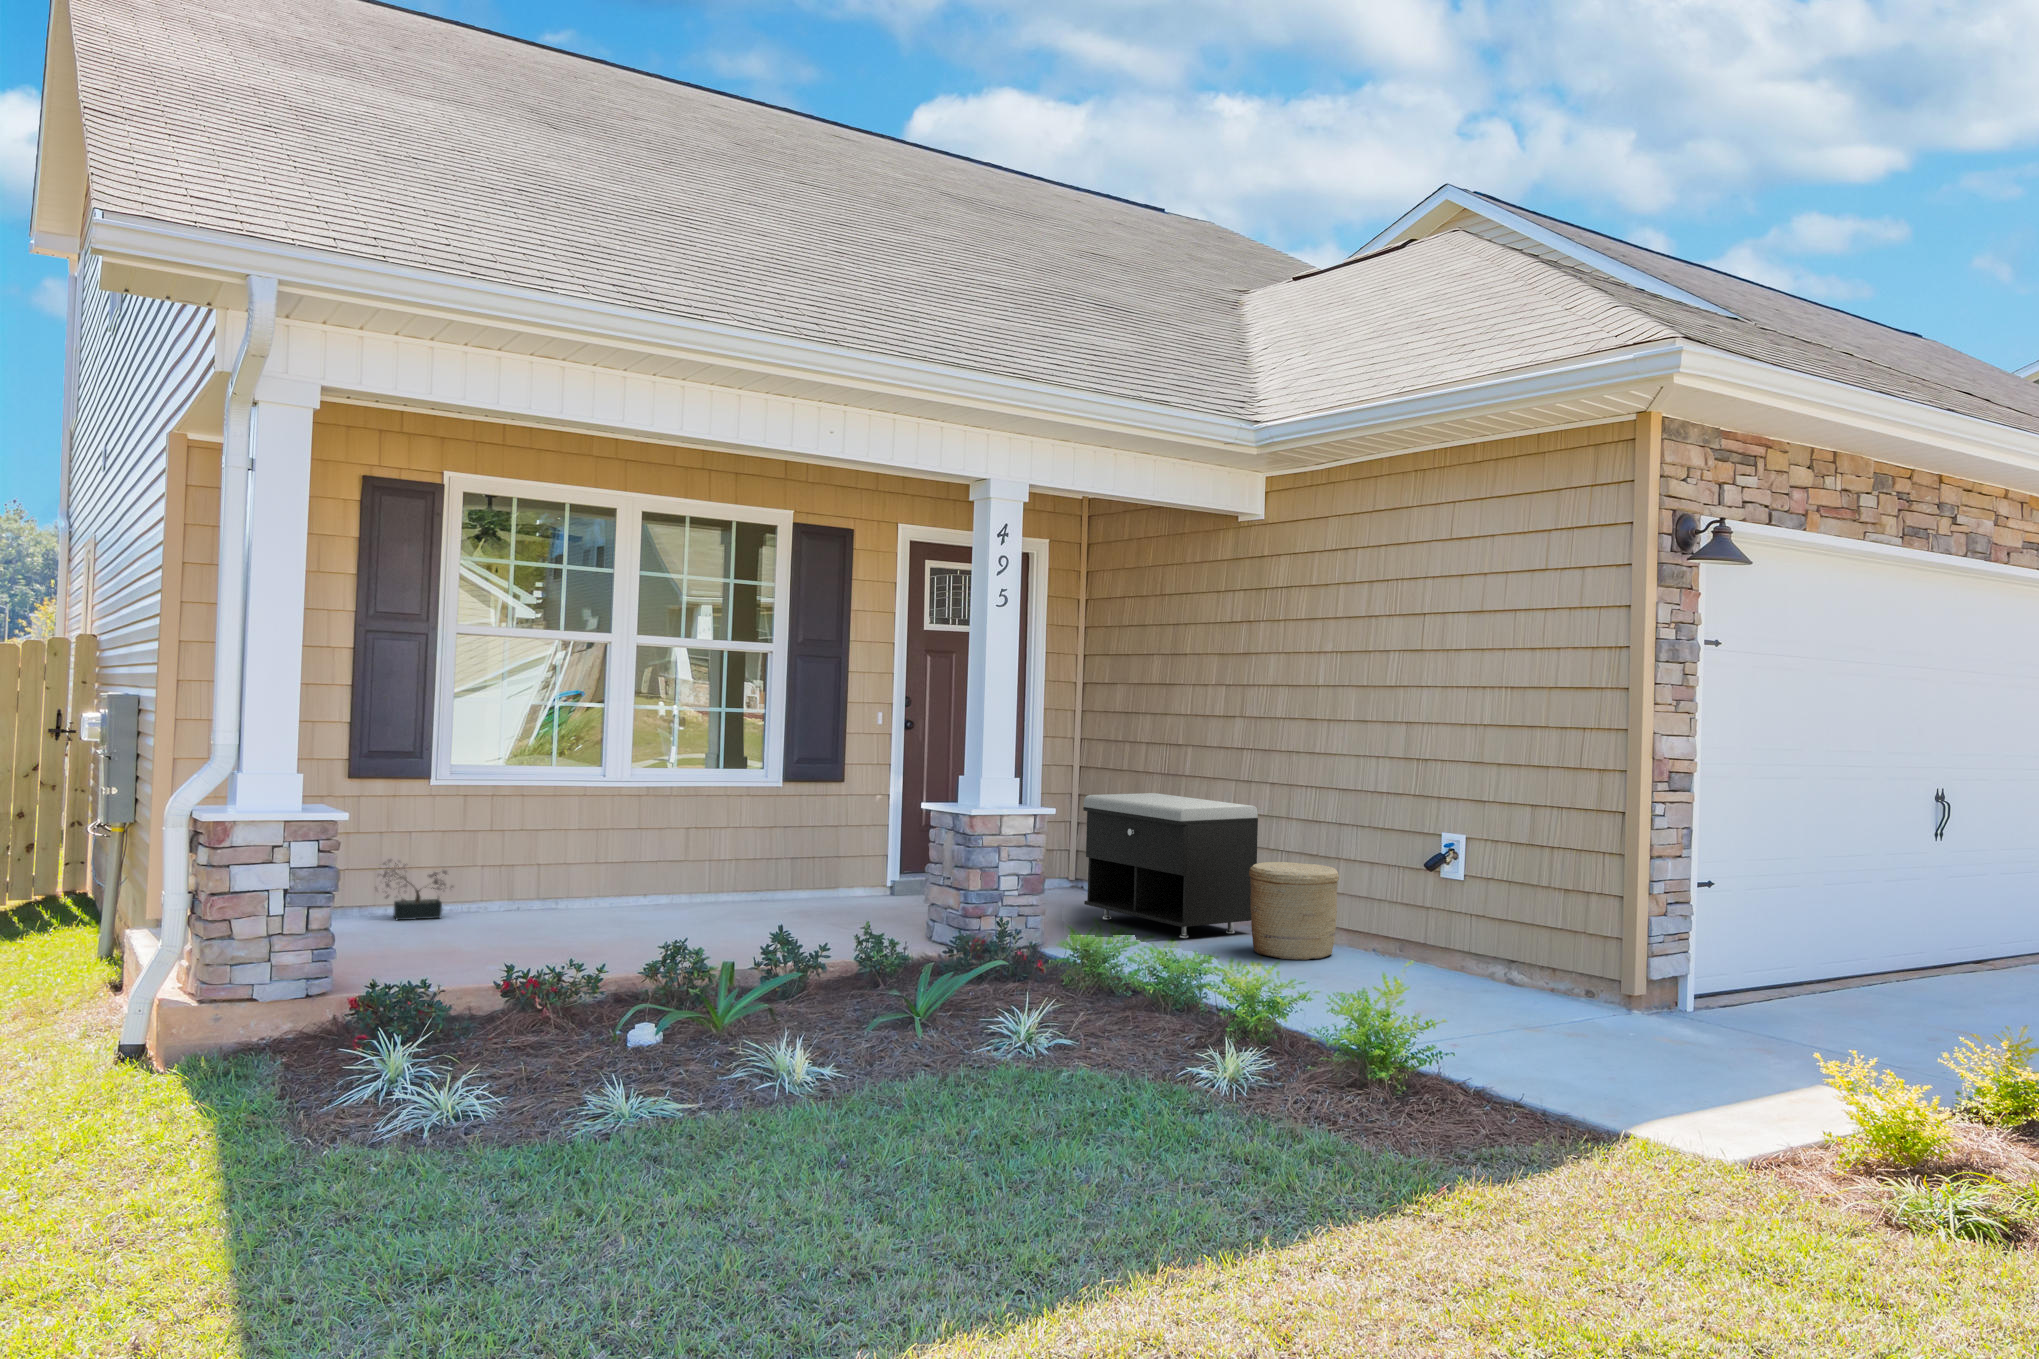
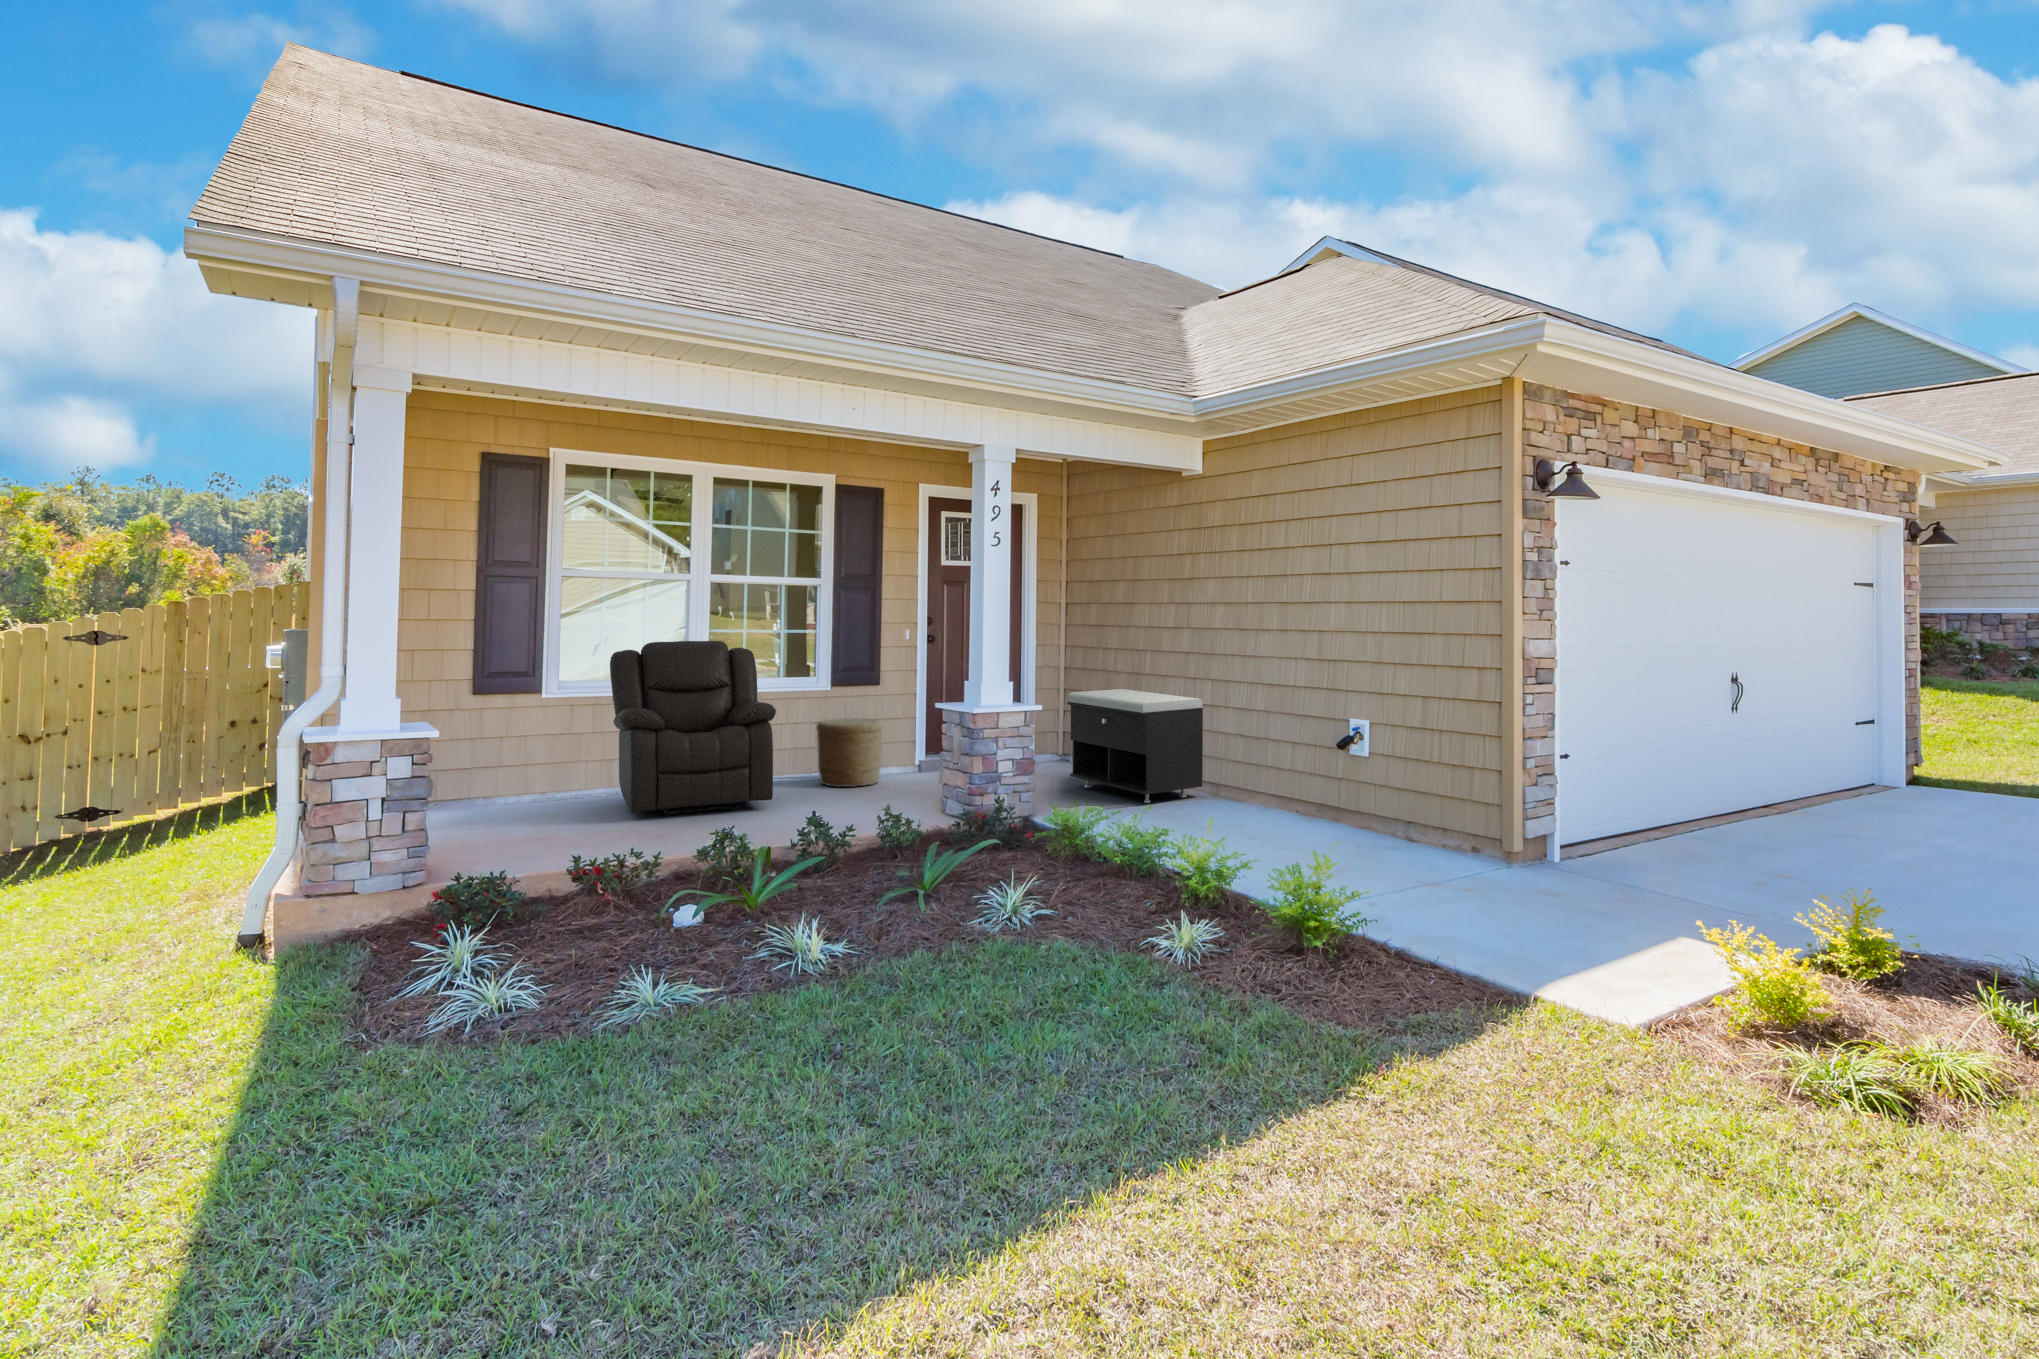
chair: none [515,716,721,933] -> present [610,641,776,816]
decorative plant: present [376,859,453,920] -> none [498,760,565,809]
woven basket: present [1249,862,1339,960] -> present [816,718,883,787]

